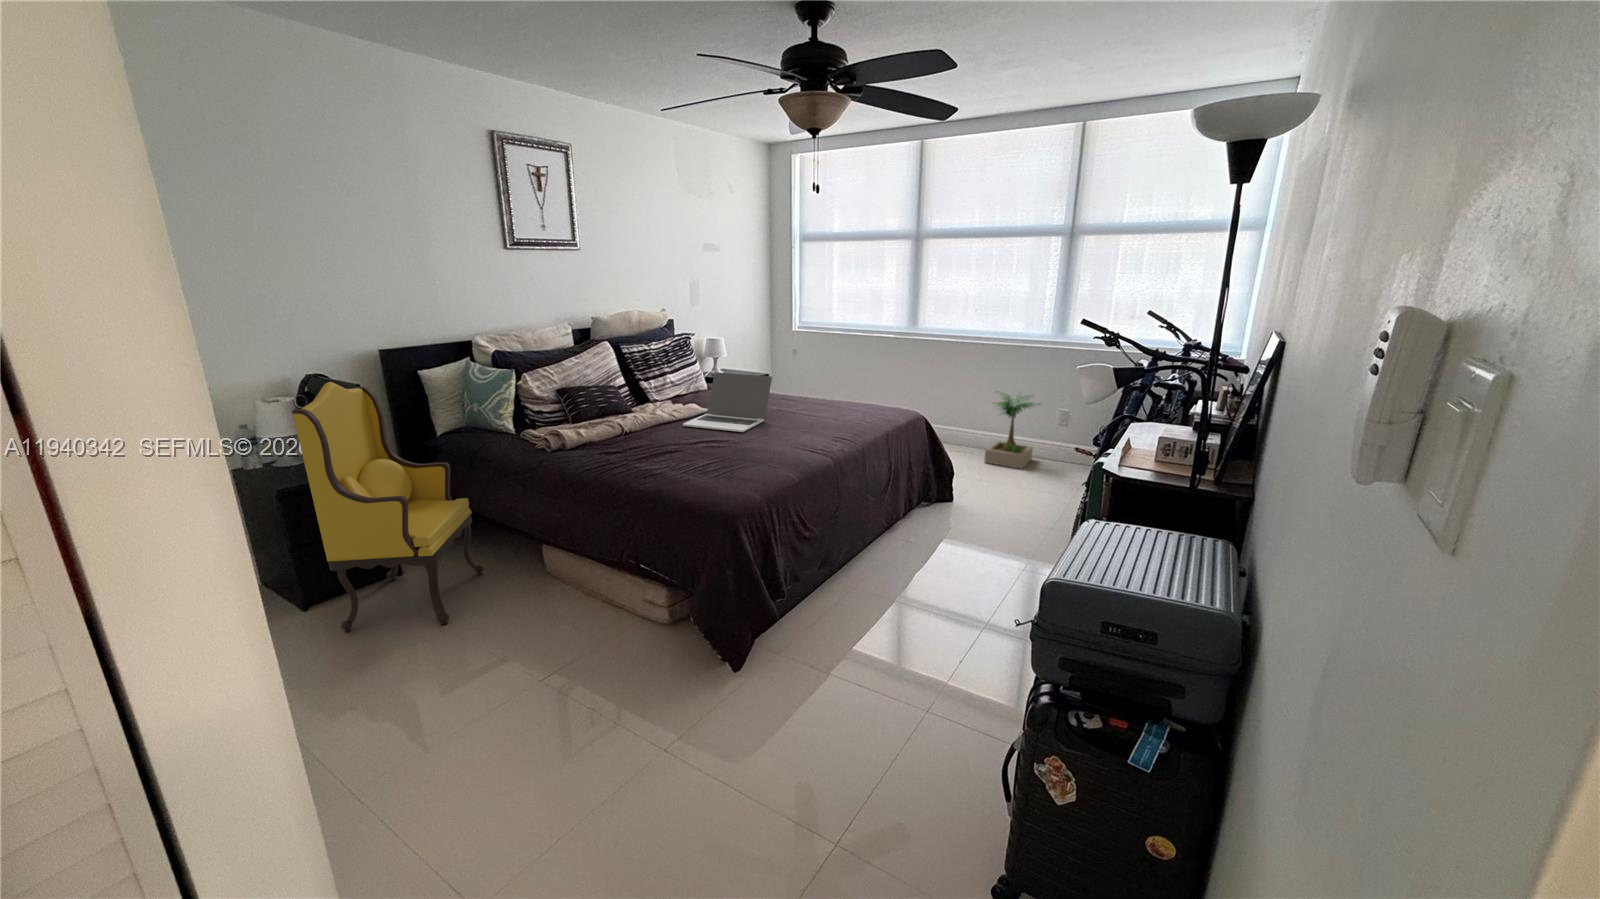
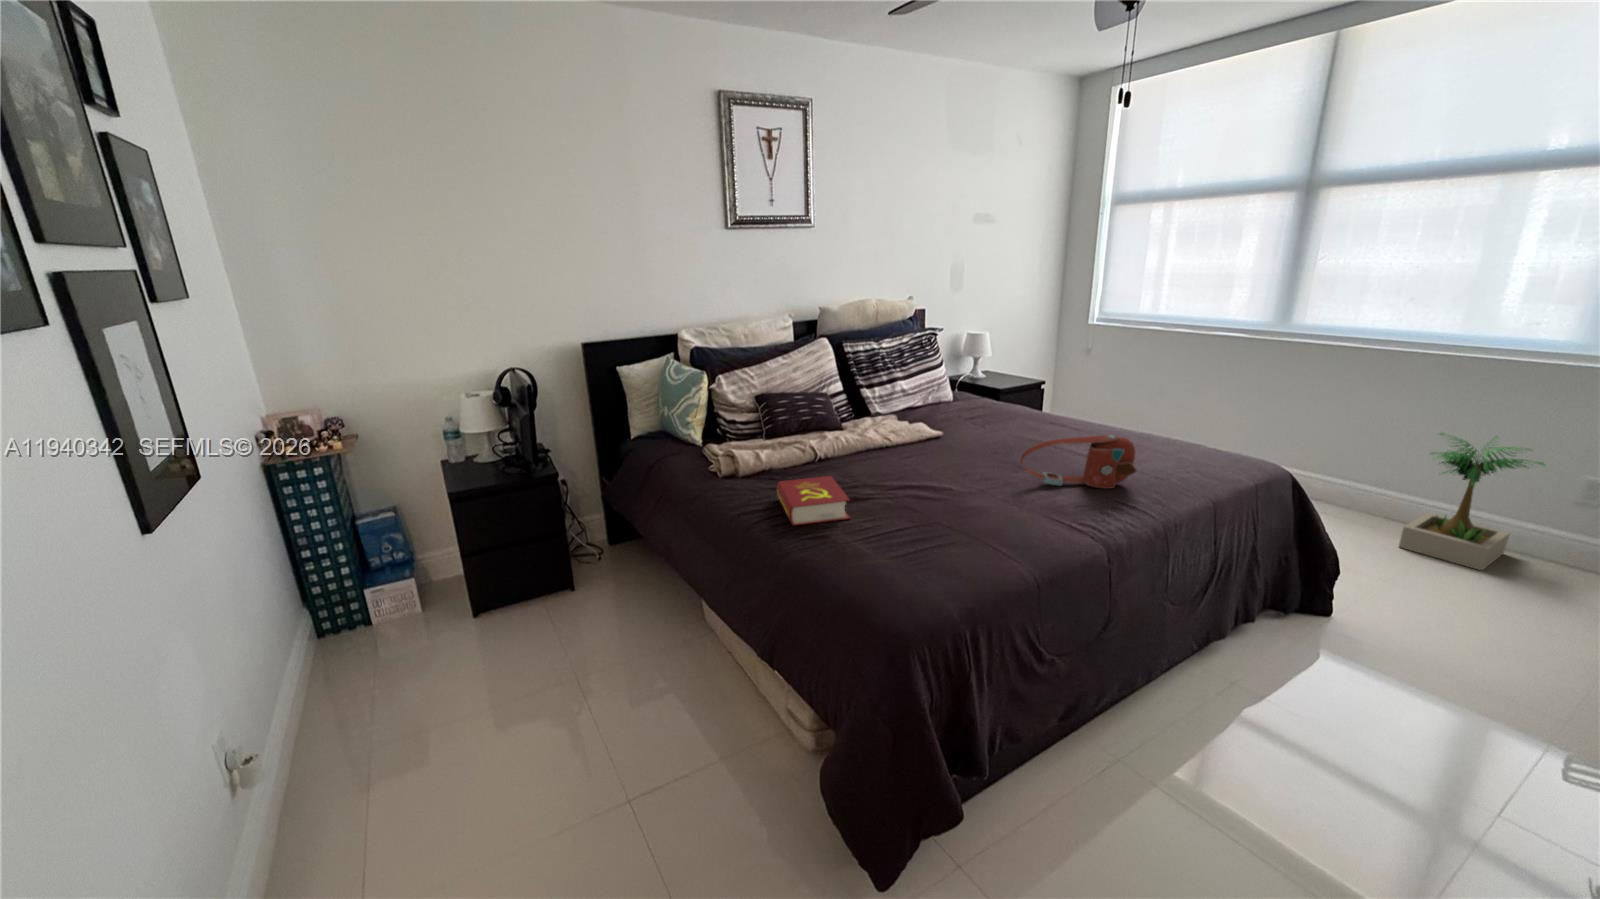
laptop: present [683,372,772,432] -> none [895,384,1030,476]
armchair: present [292,382,483,633] -> none [436,383,647,674]
handbag: none [774,396,844,432] -> present [1020,435,1137,489]
book: none [608,438,671,471] -> present [777,476,850,526]

